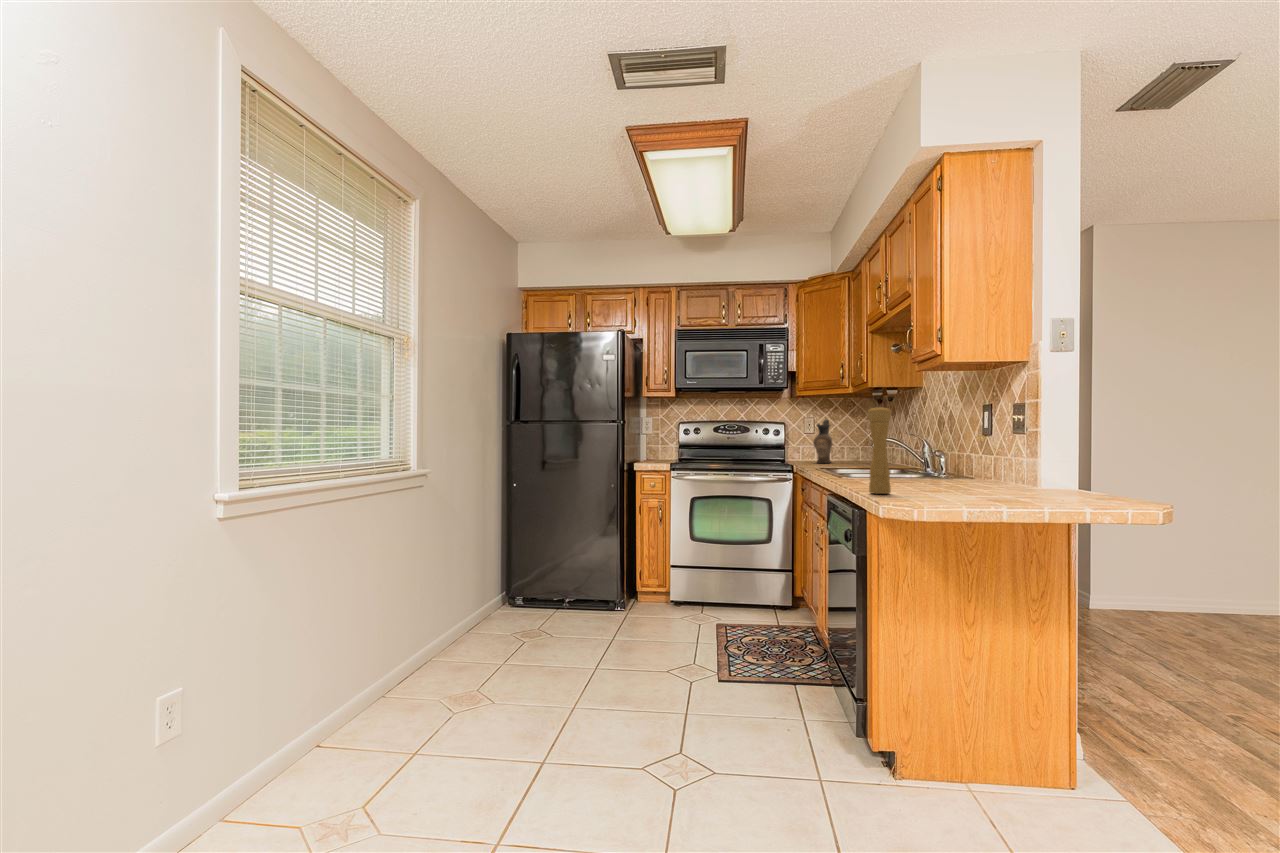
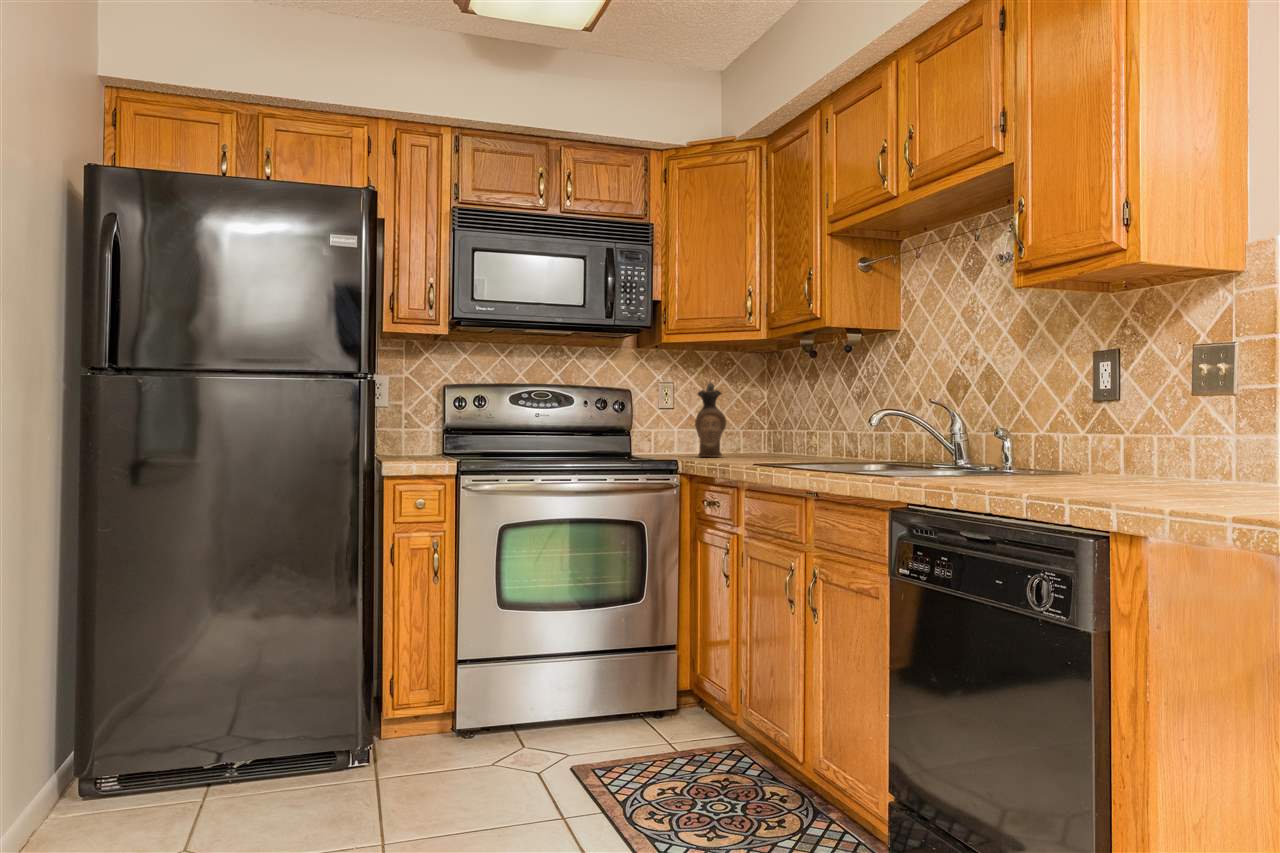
pepper mill: present [868,406,891,494] -> none [1151,312,1210,506]

